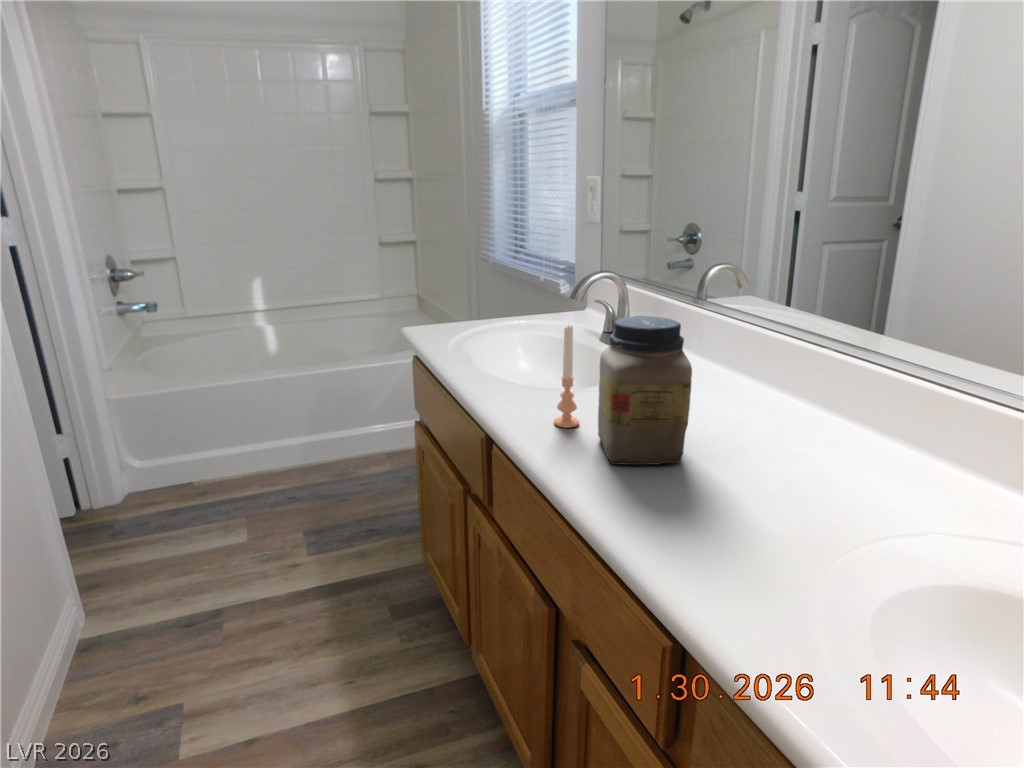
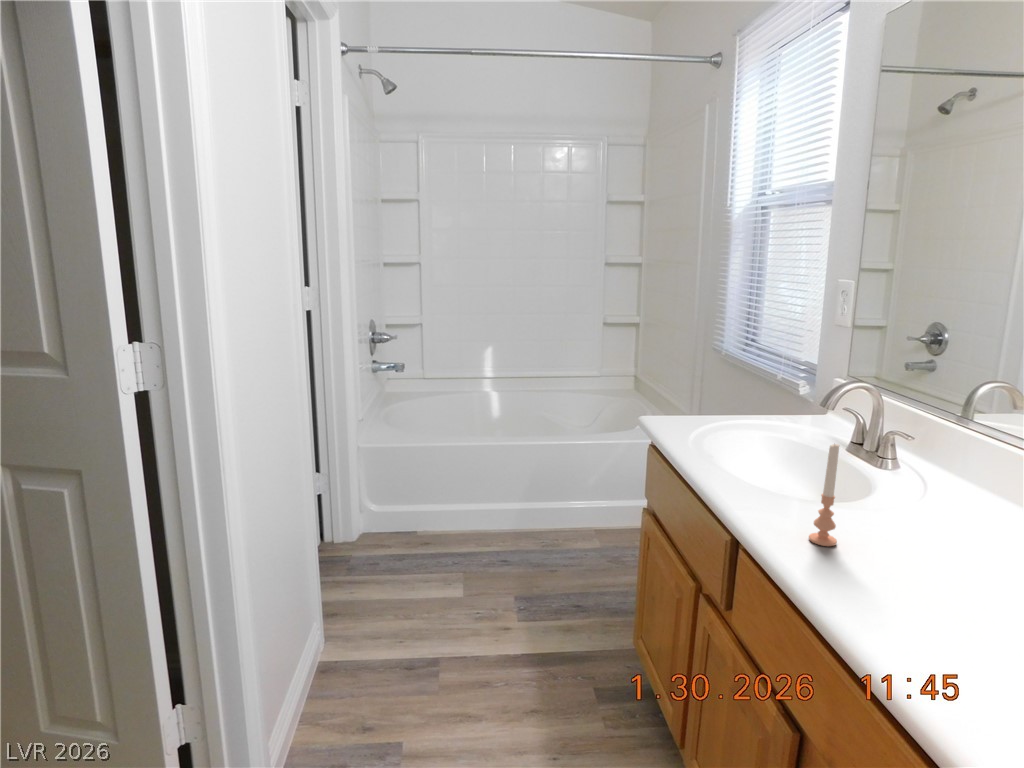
jar: present [598,316,692,465] -> none [861,445,981,606]

